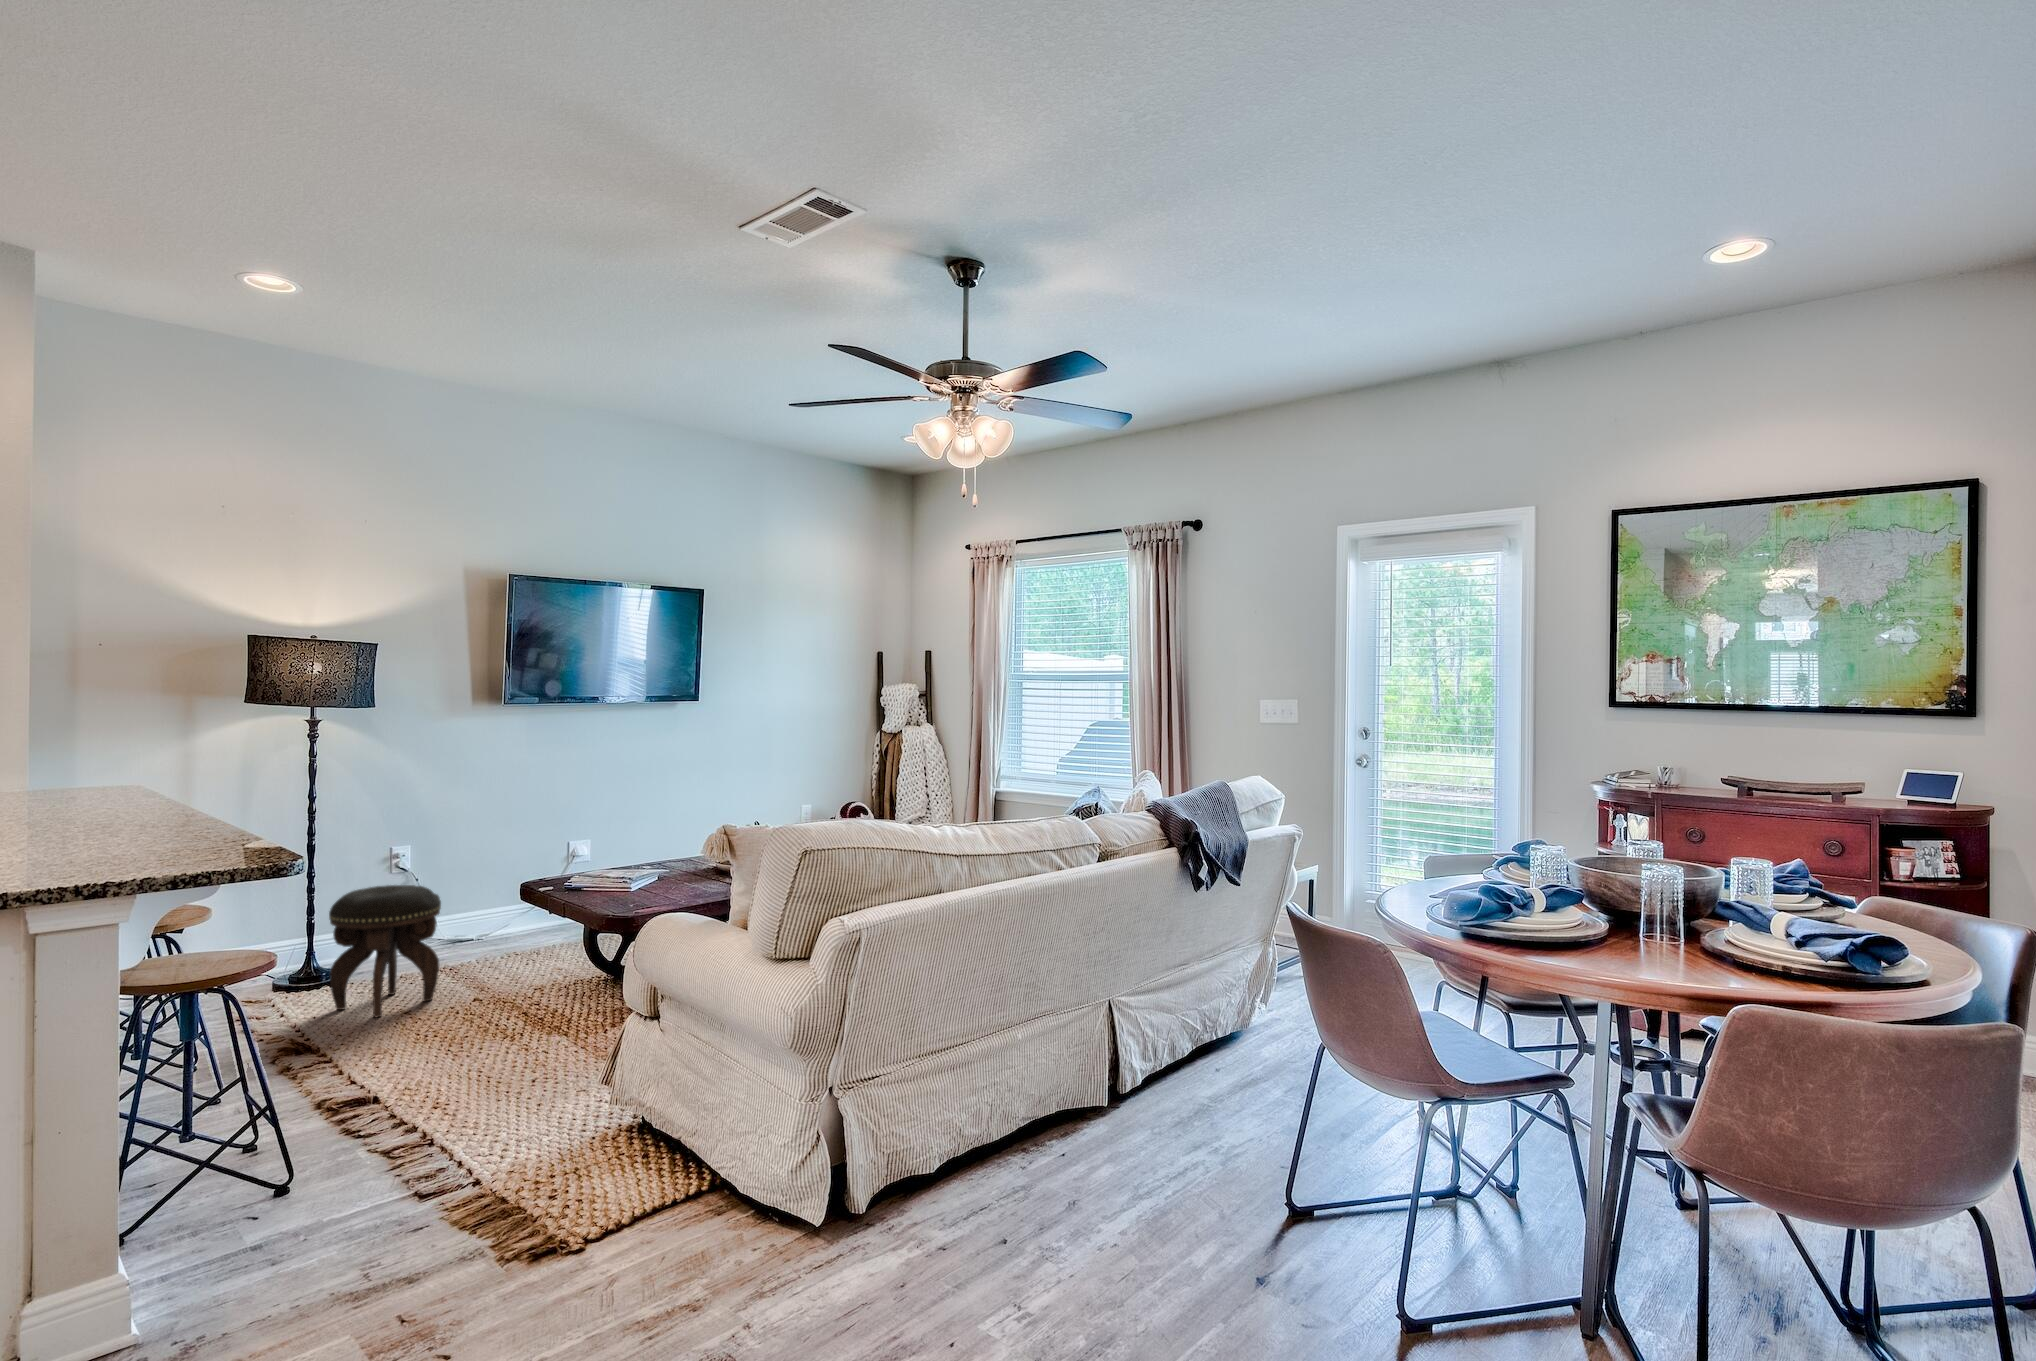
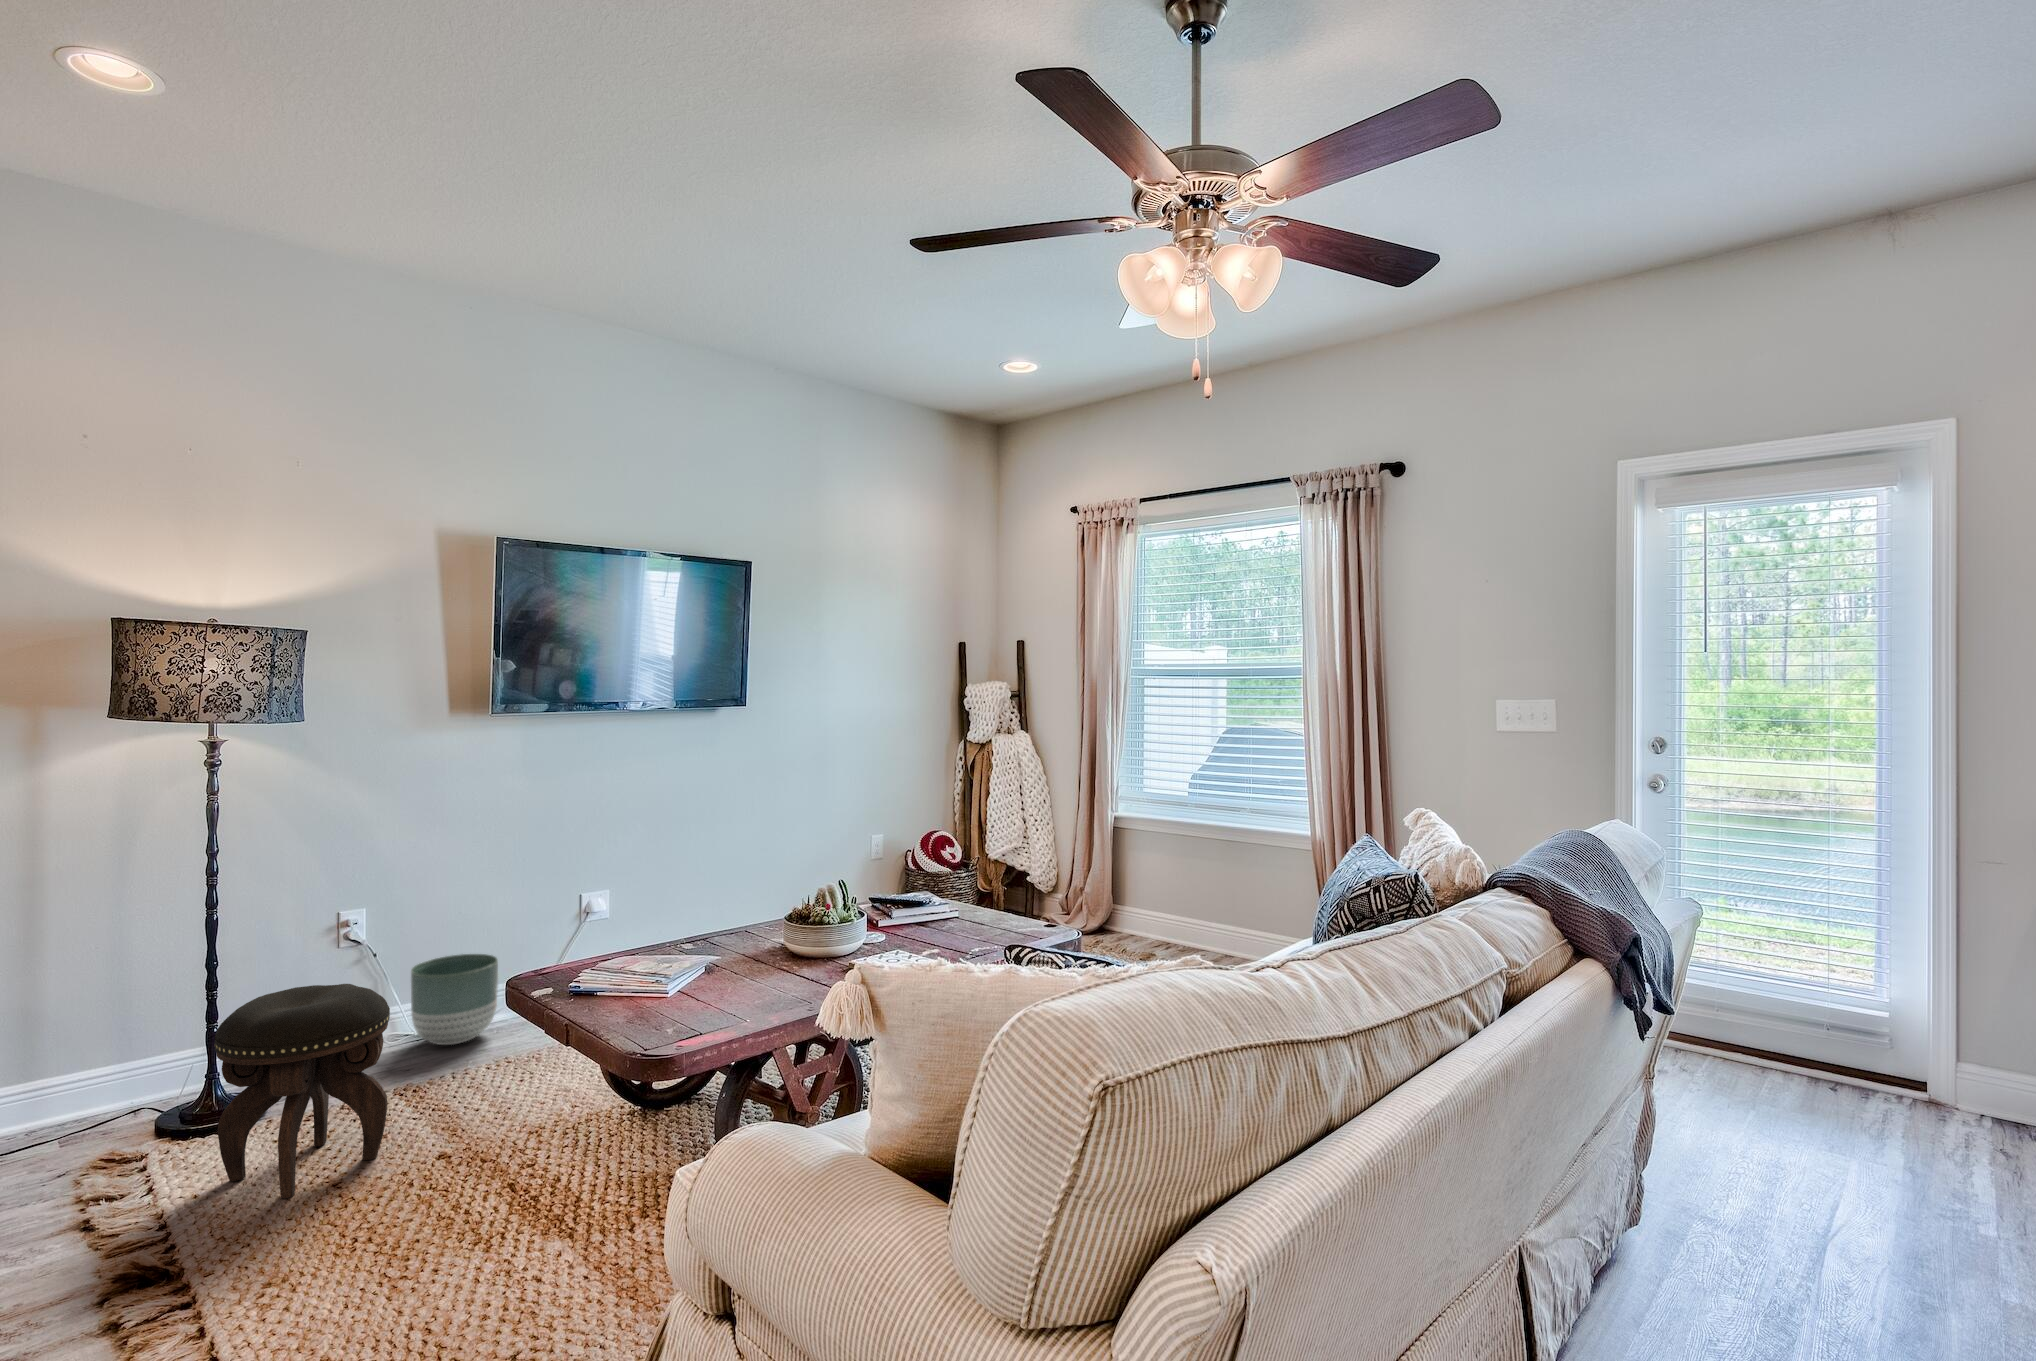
planter: none [444,882,507,946] -> present [411,954,498,1045]

